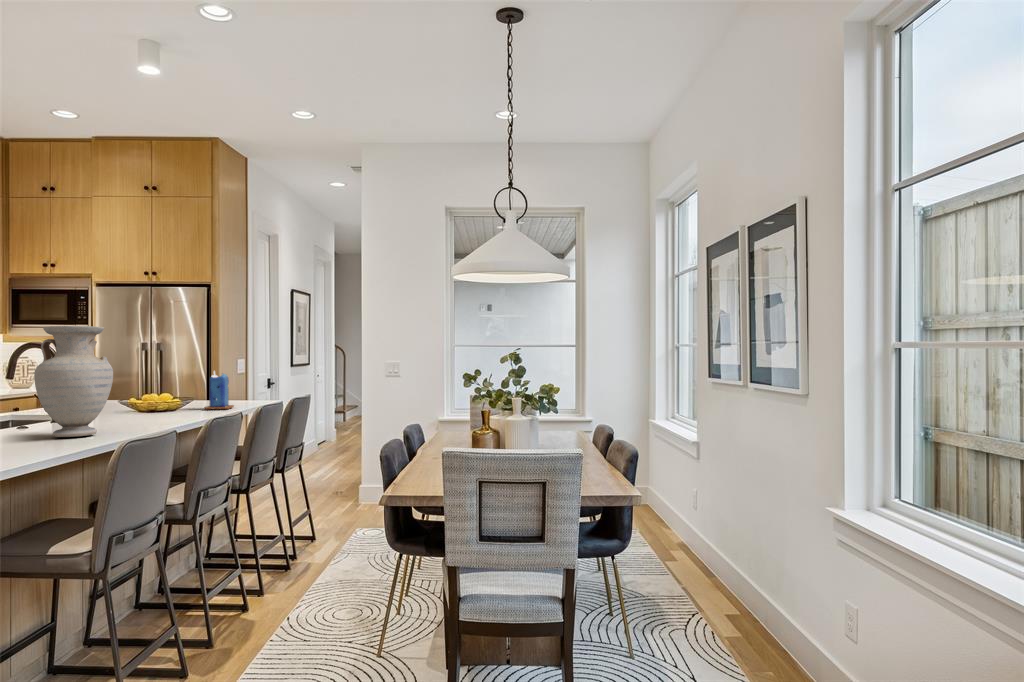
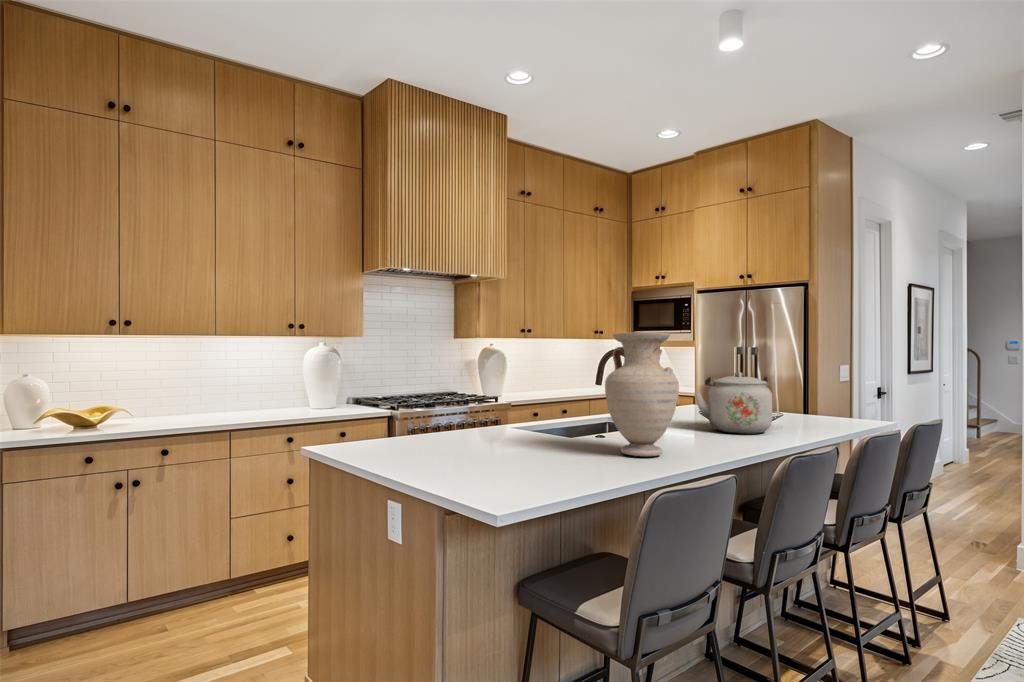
kettle: none [115,363,188,416] -> present [695,372,772,434]
candle: present [204,371,234,409] -> none [792,383,830,433]

